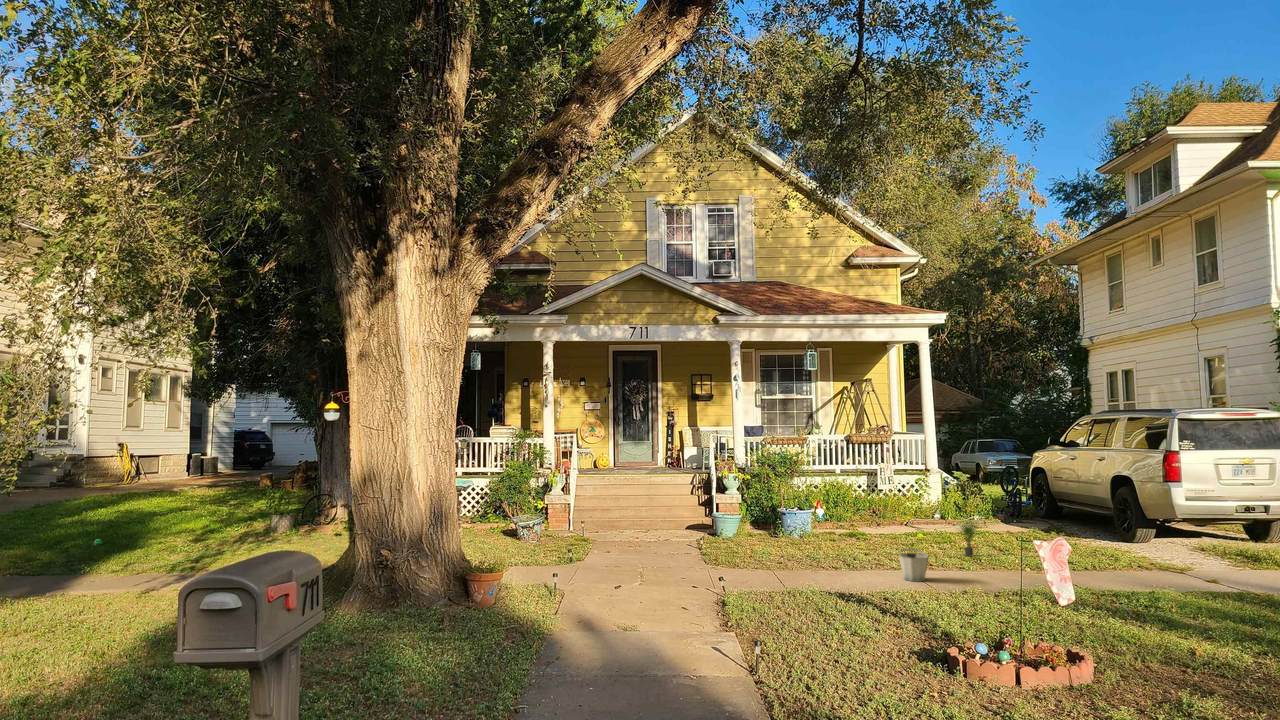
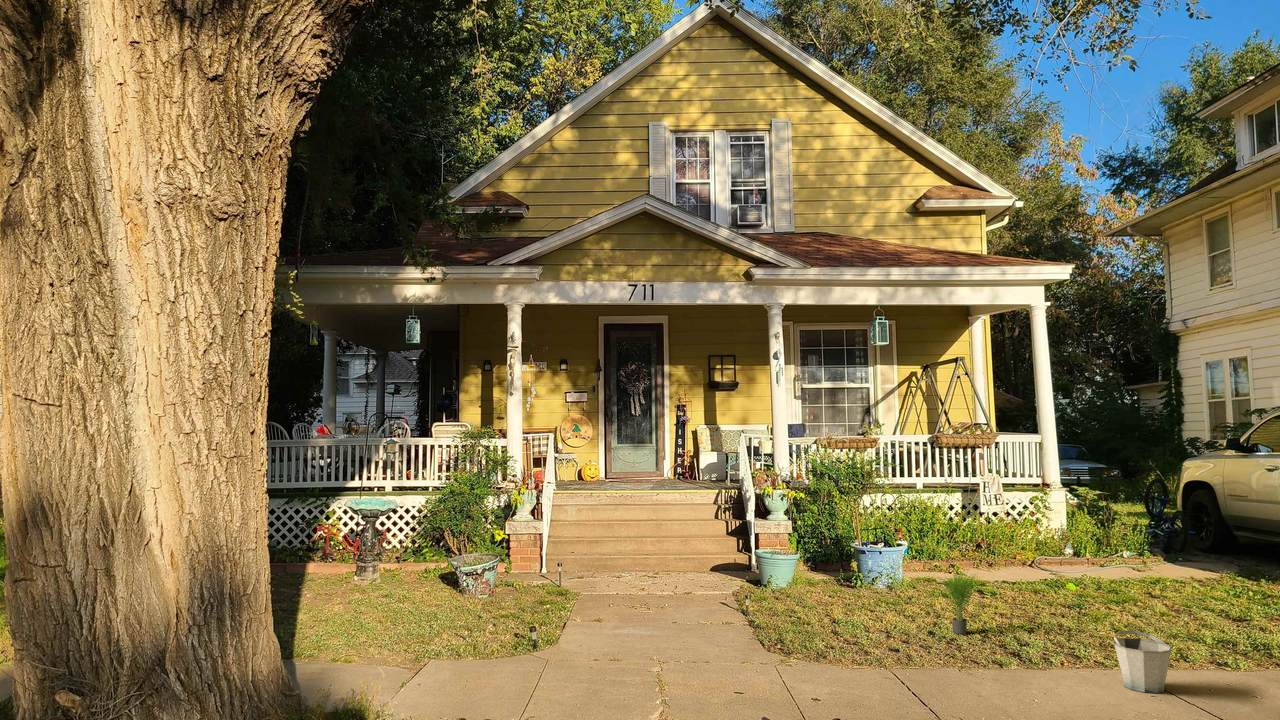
potted plant: present [960,520,978,556] -> present [941,570,974,634]

